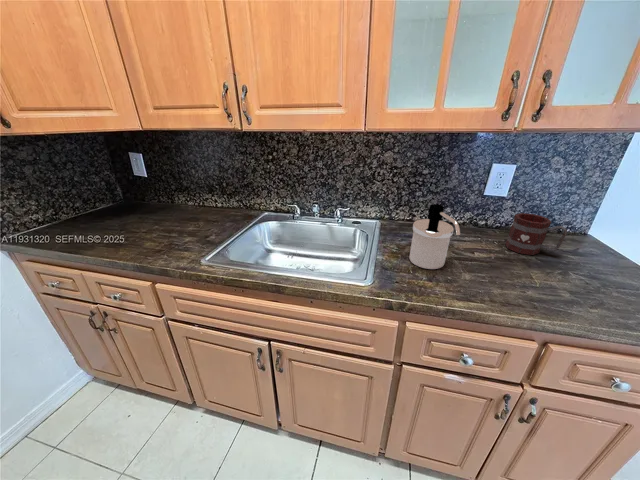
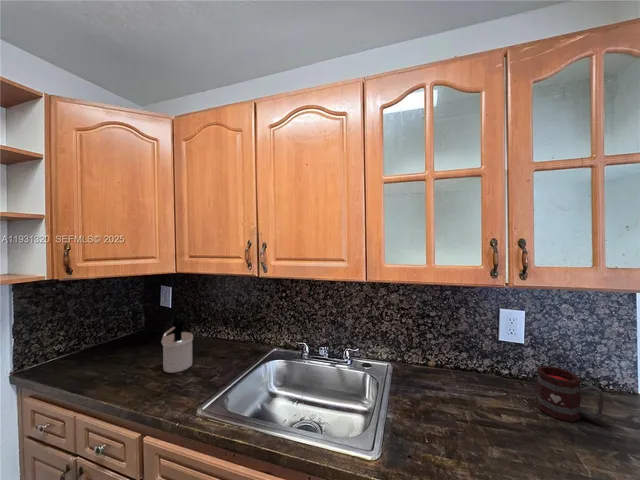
soap dispenser: present [409,204,460,269] -> present [161,321,193,373]

